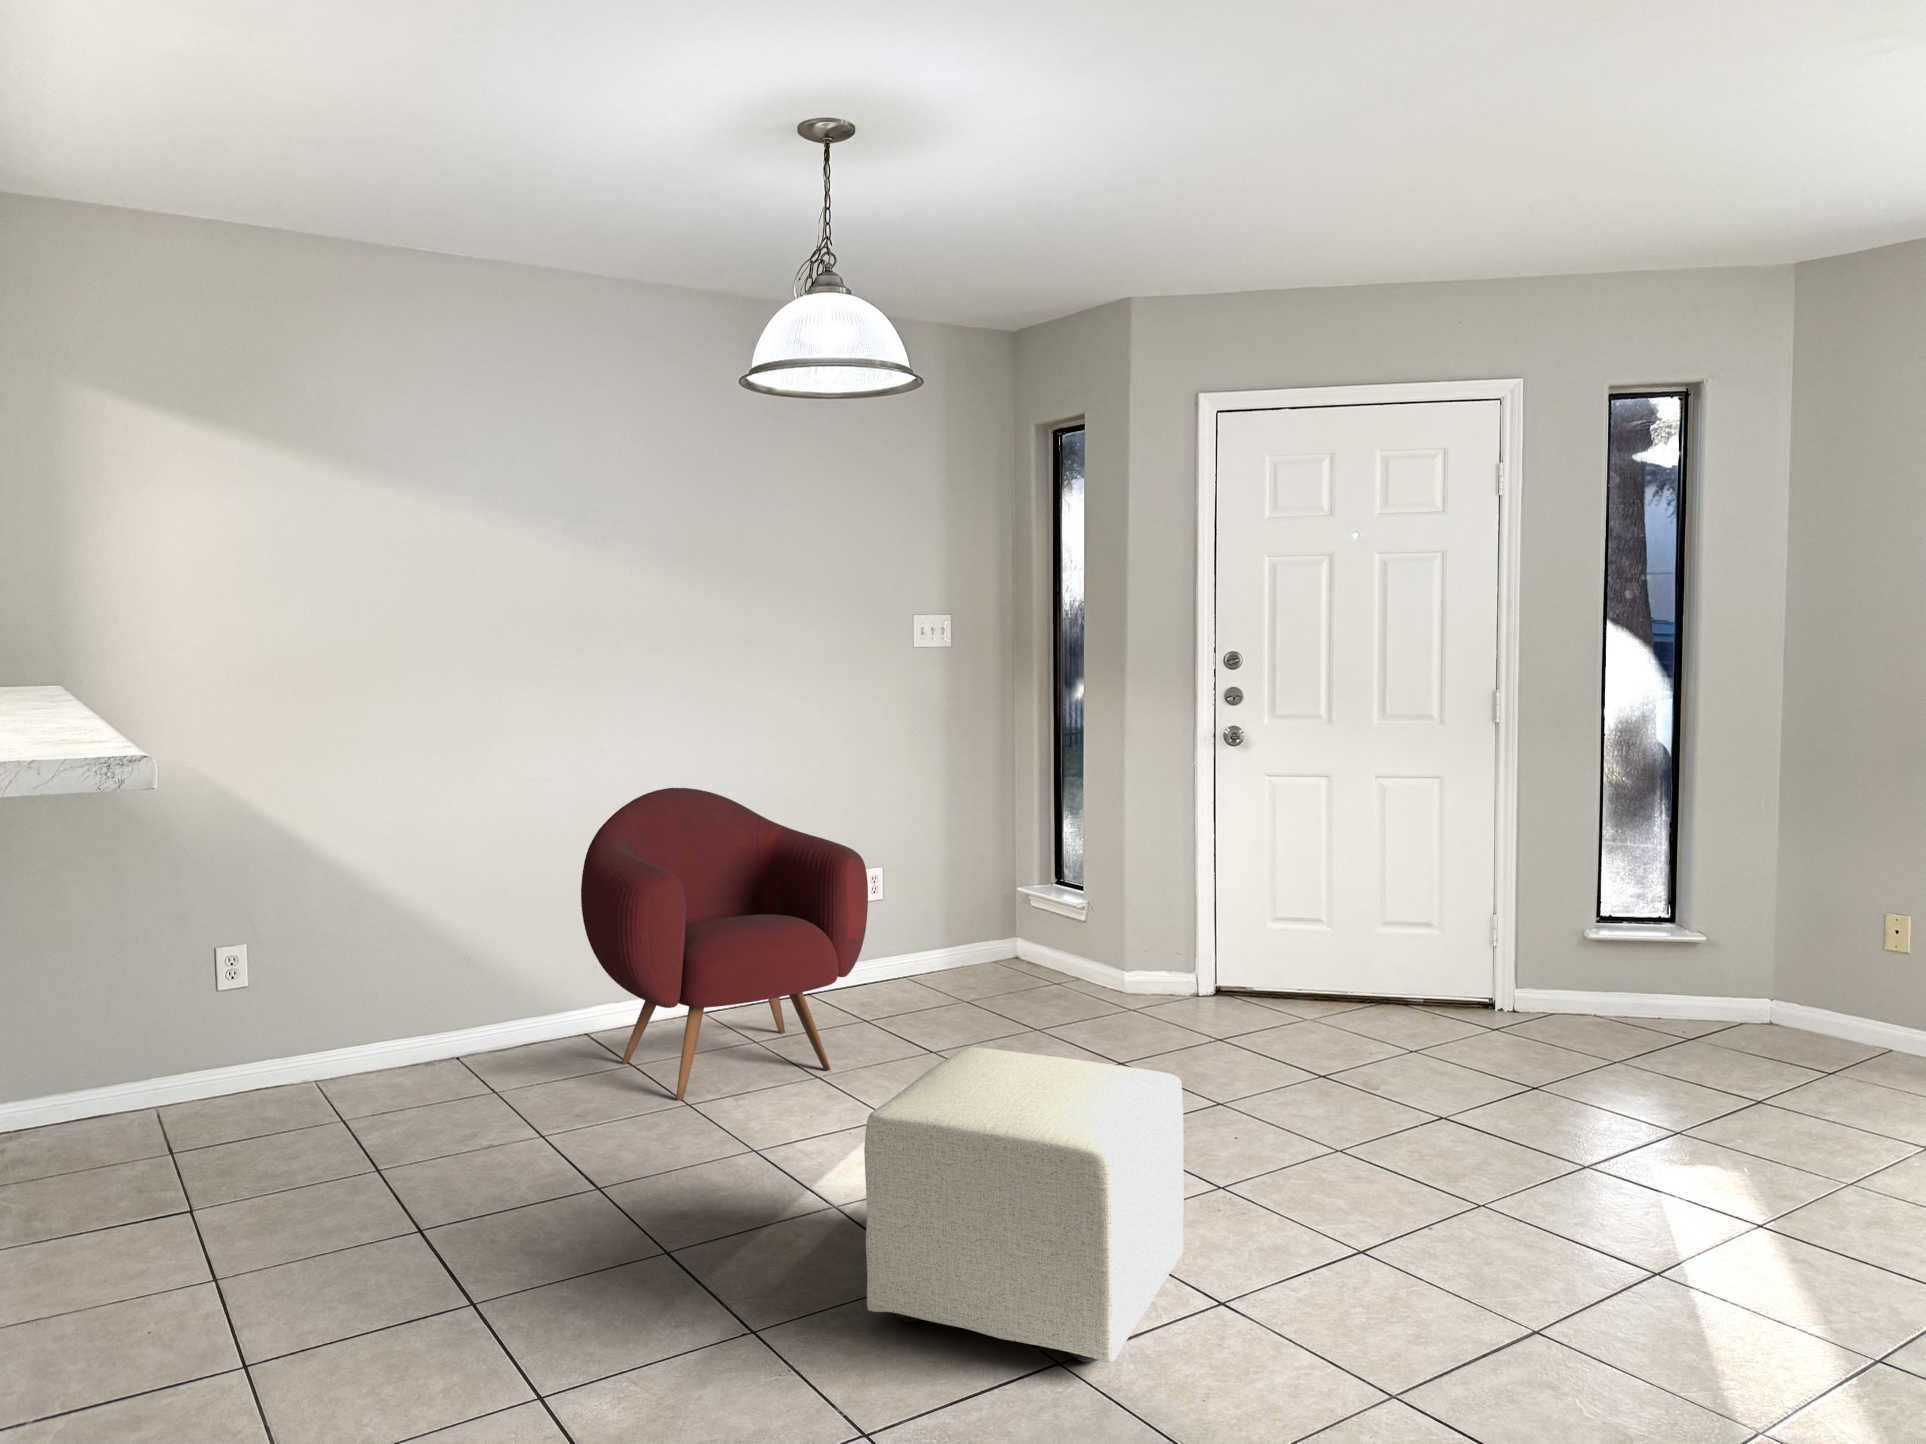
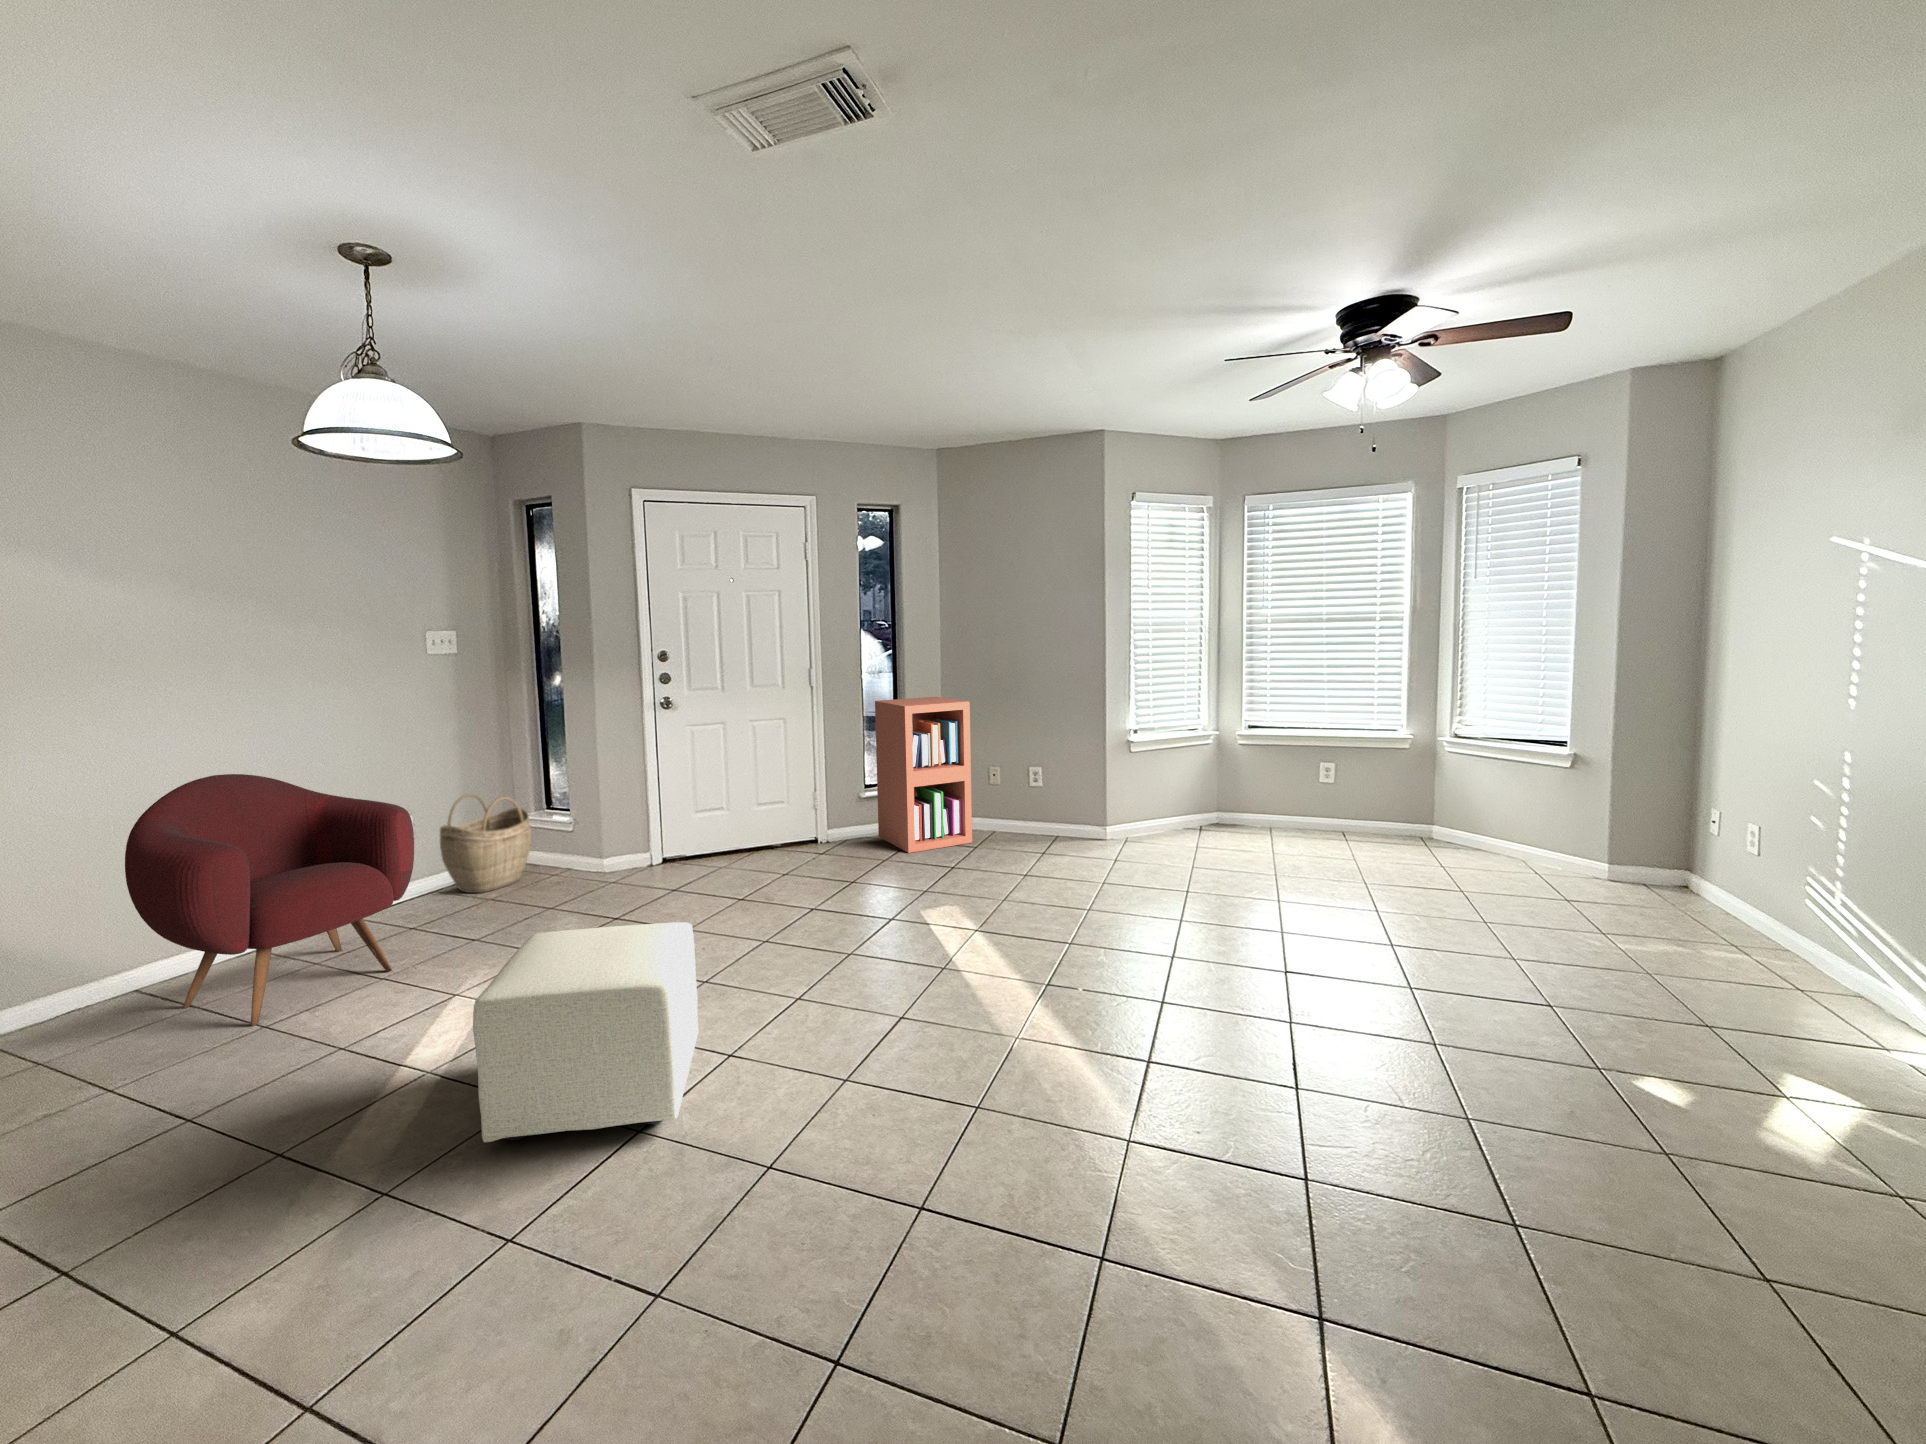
bookshelf: none [1613,757,1822,1056] -> present [875,697,972,853]
woven basket: none [913,848,1030,991] -> present [440,794,531,893]

